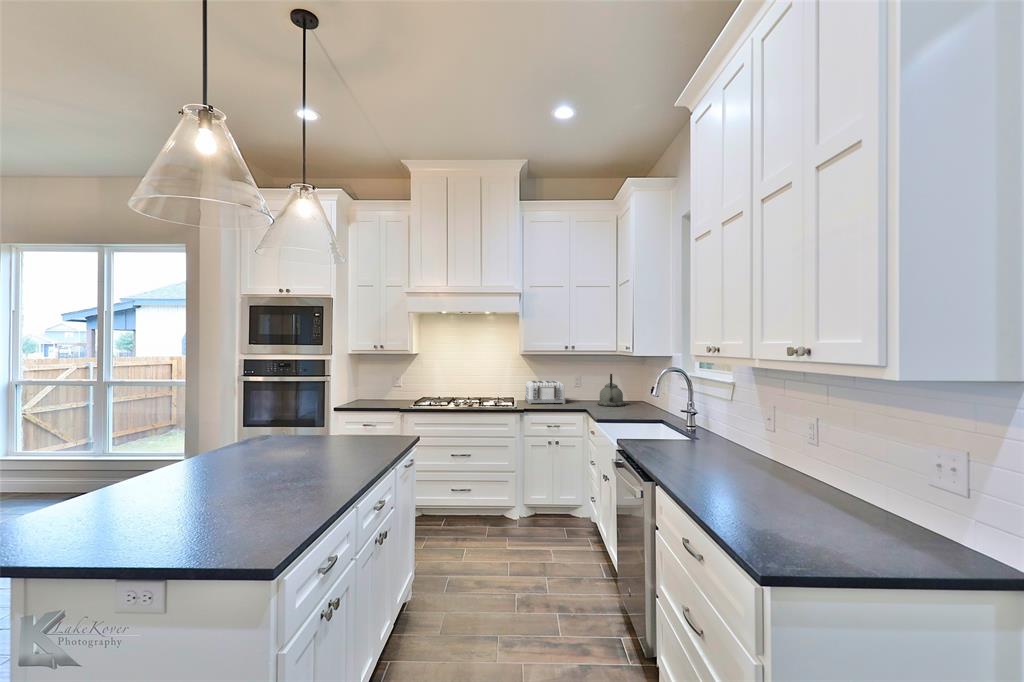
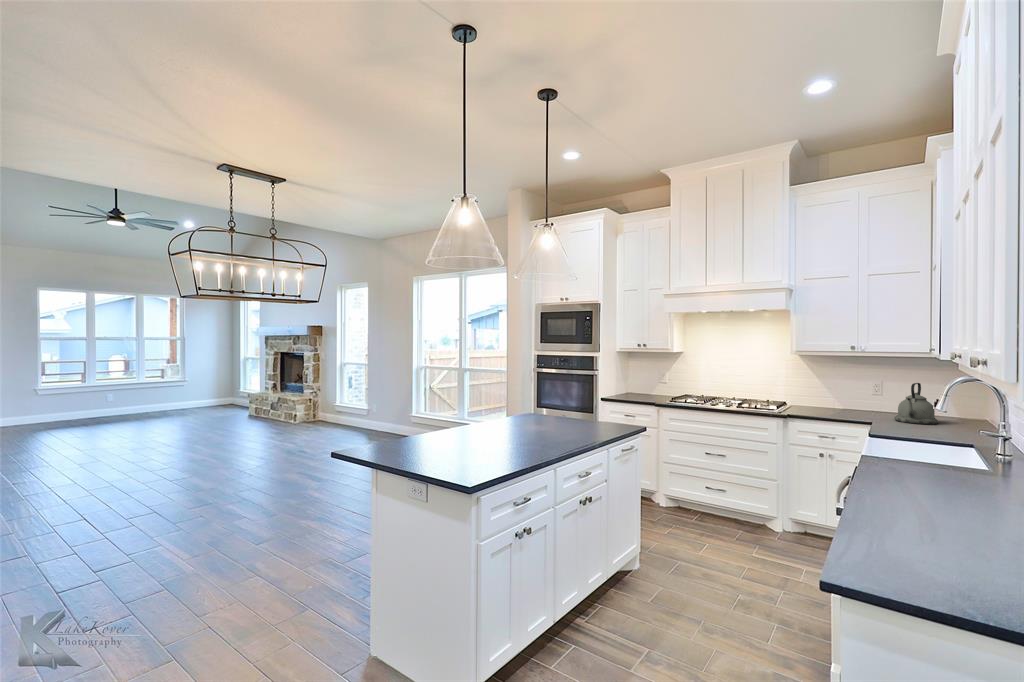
toaster: present [525,380,565,404] -> none [798,385,848,415]

